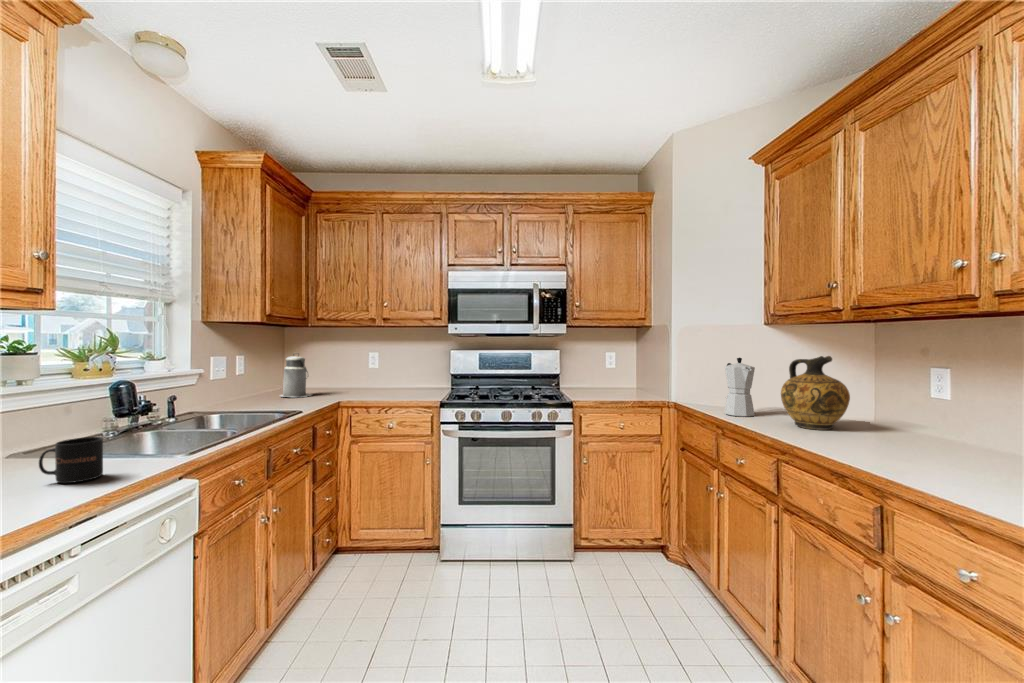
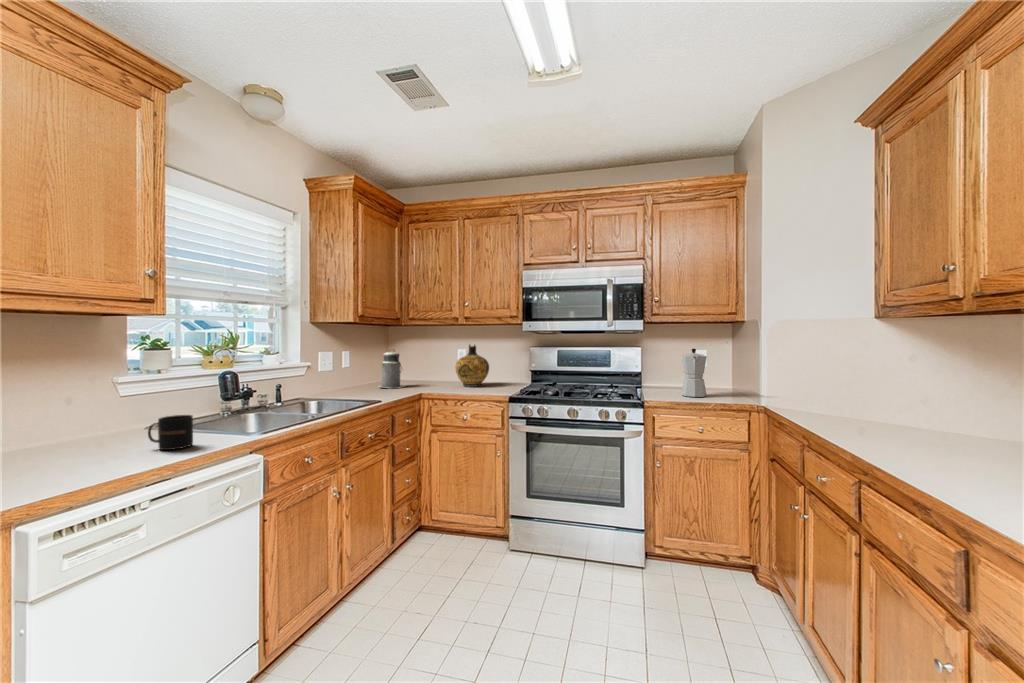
ceramic jug: present [781,356,850,430] -> present [455,345,489,387]
moka pot: present [725,358,755,417] -> present [681,348,707,397]

